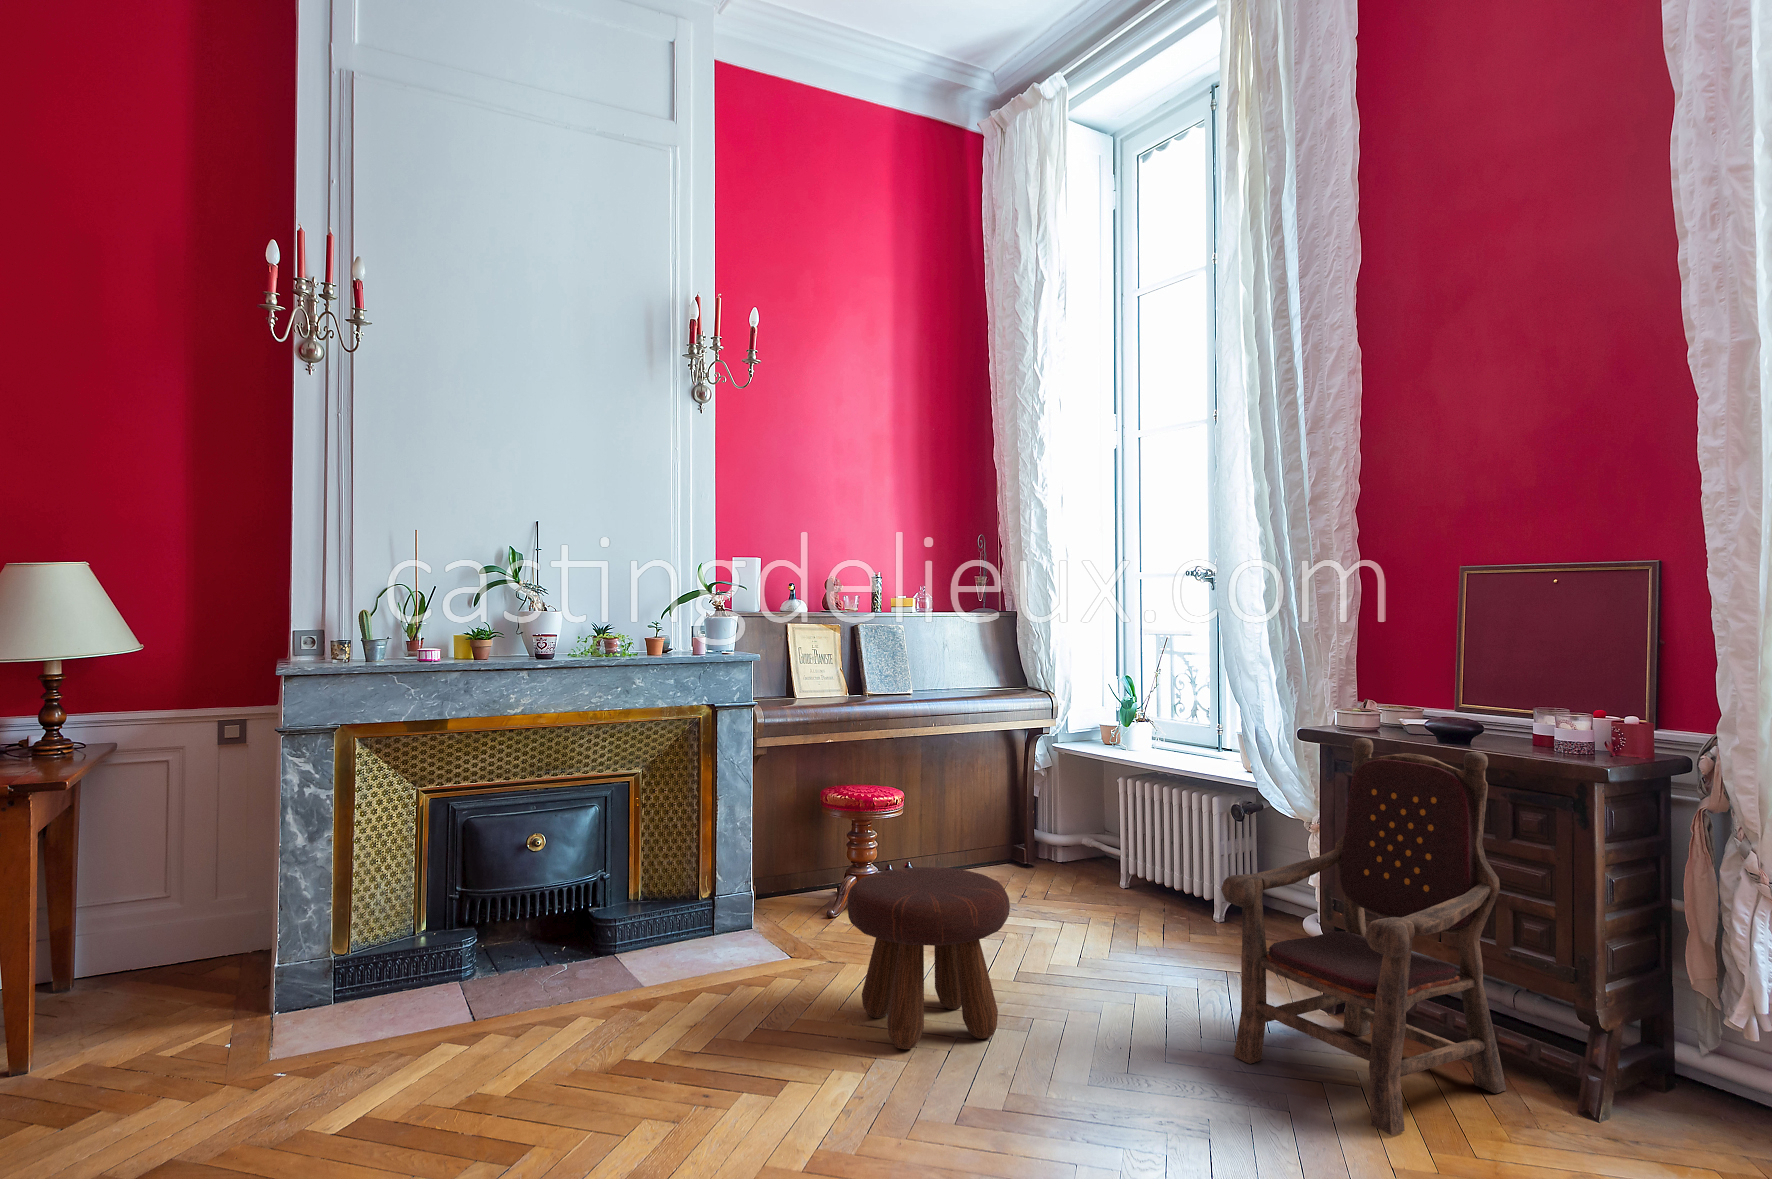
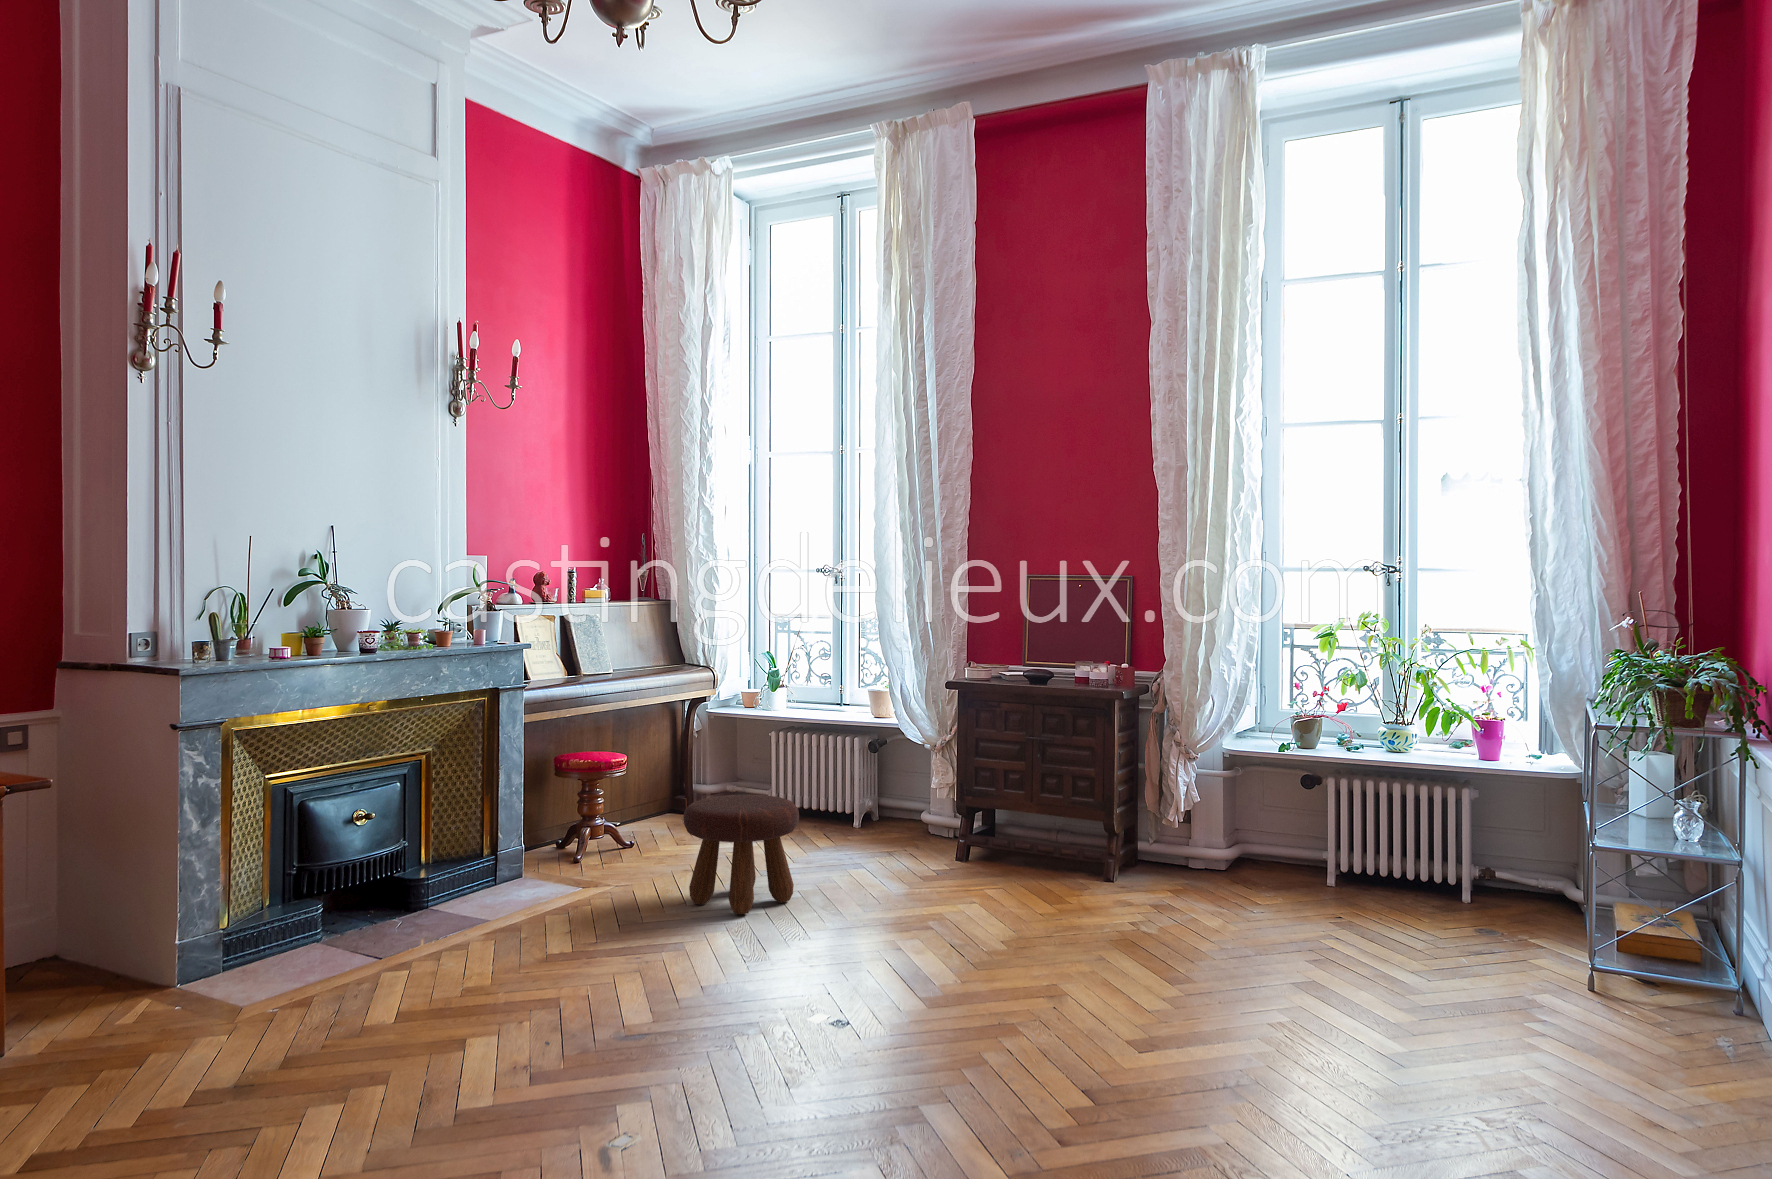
armchair: present [1221,738,1506,1135] -> none [927,686,1073,902]

